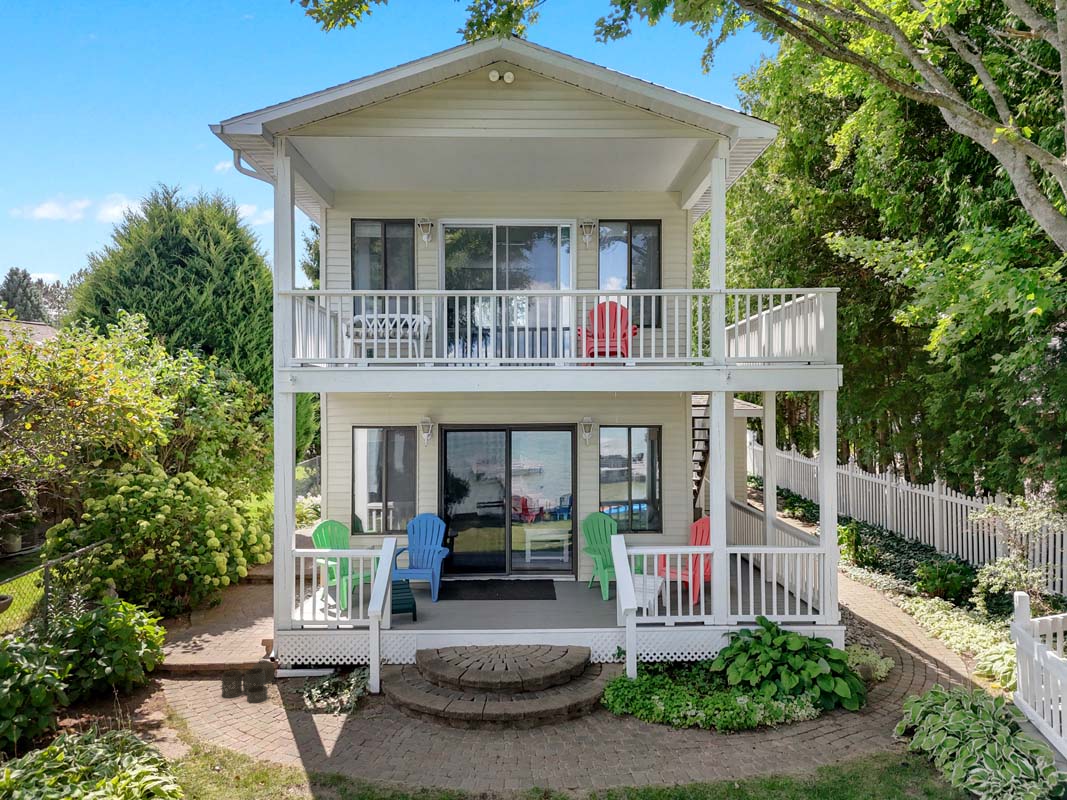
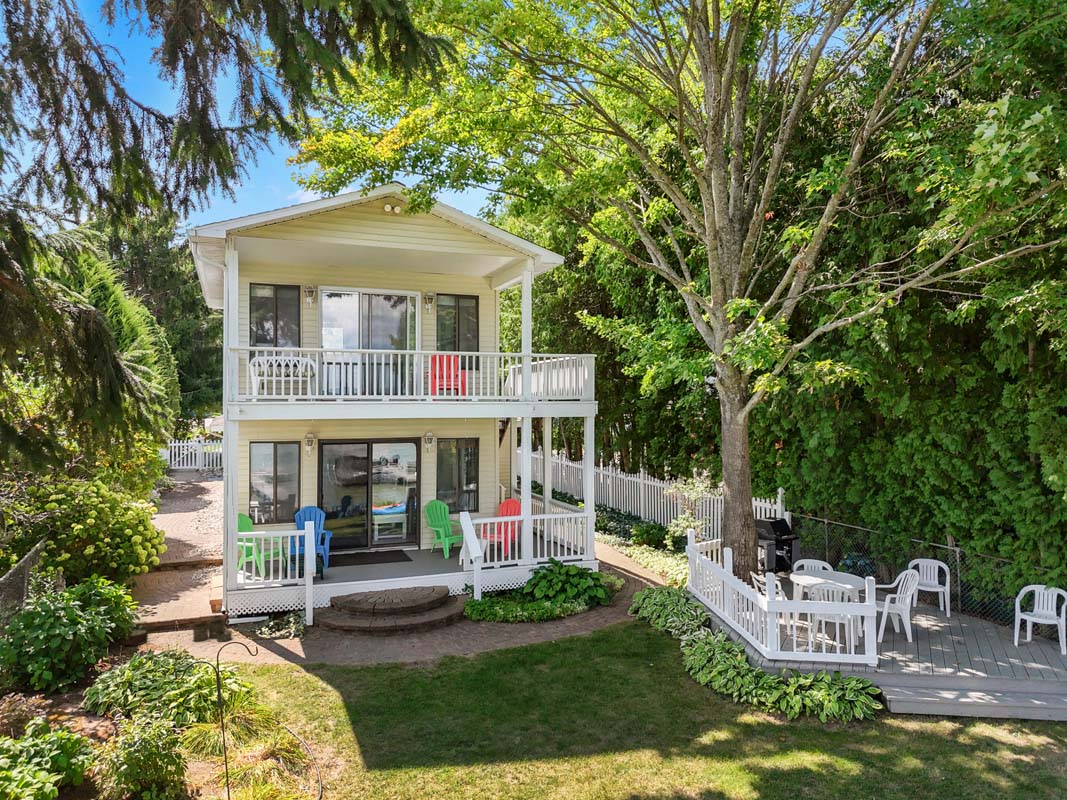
decorative plant: none [143,643,179,692] -> present [127,610,148,646]

